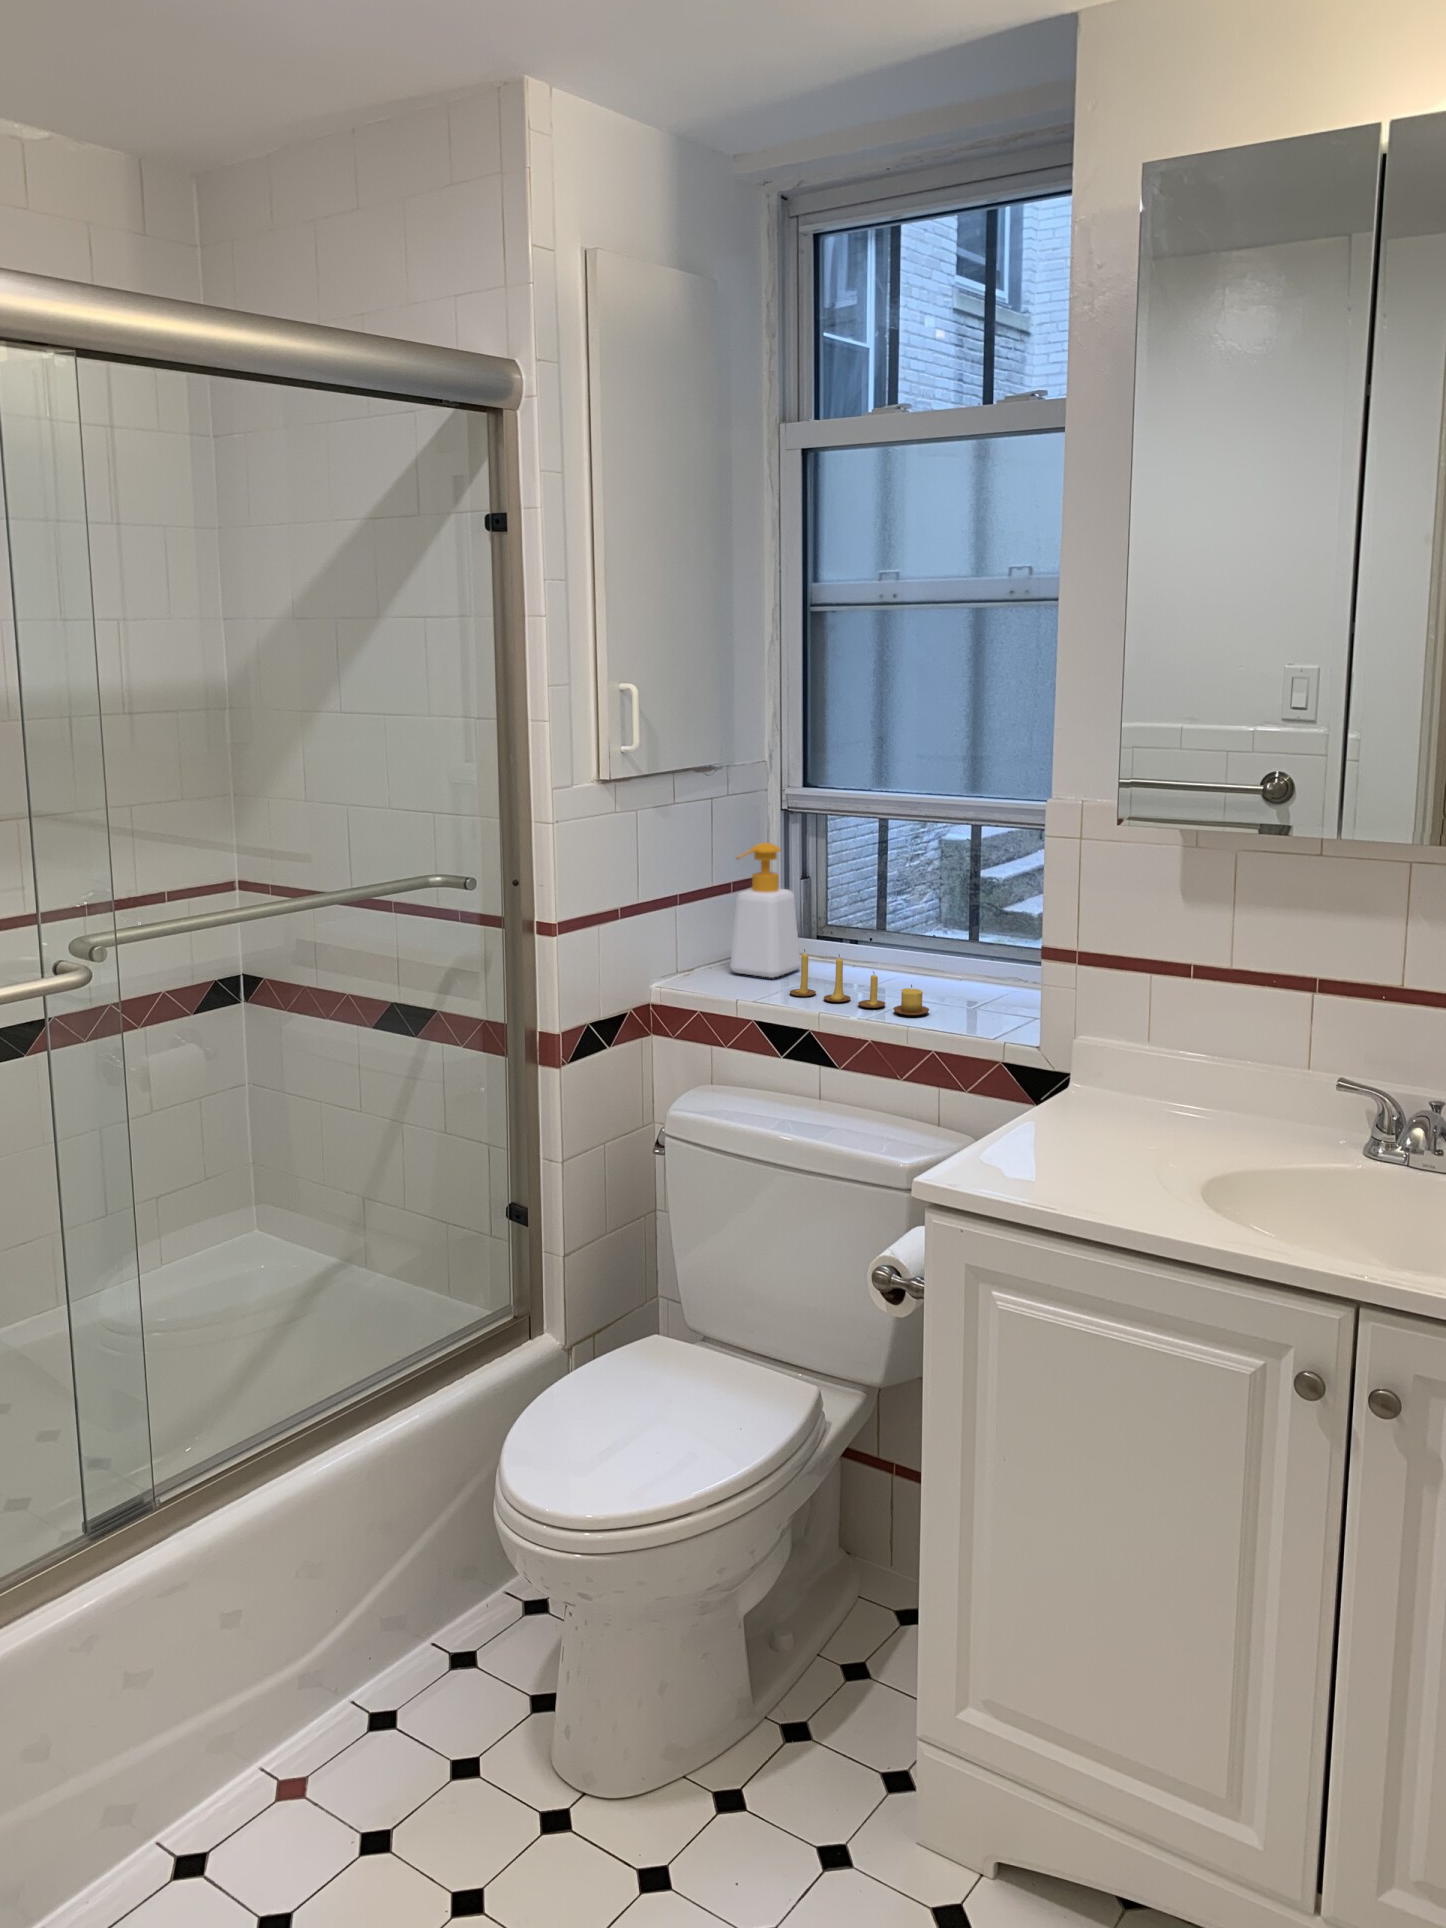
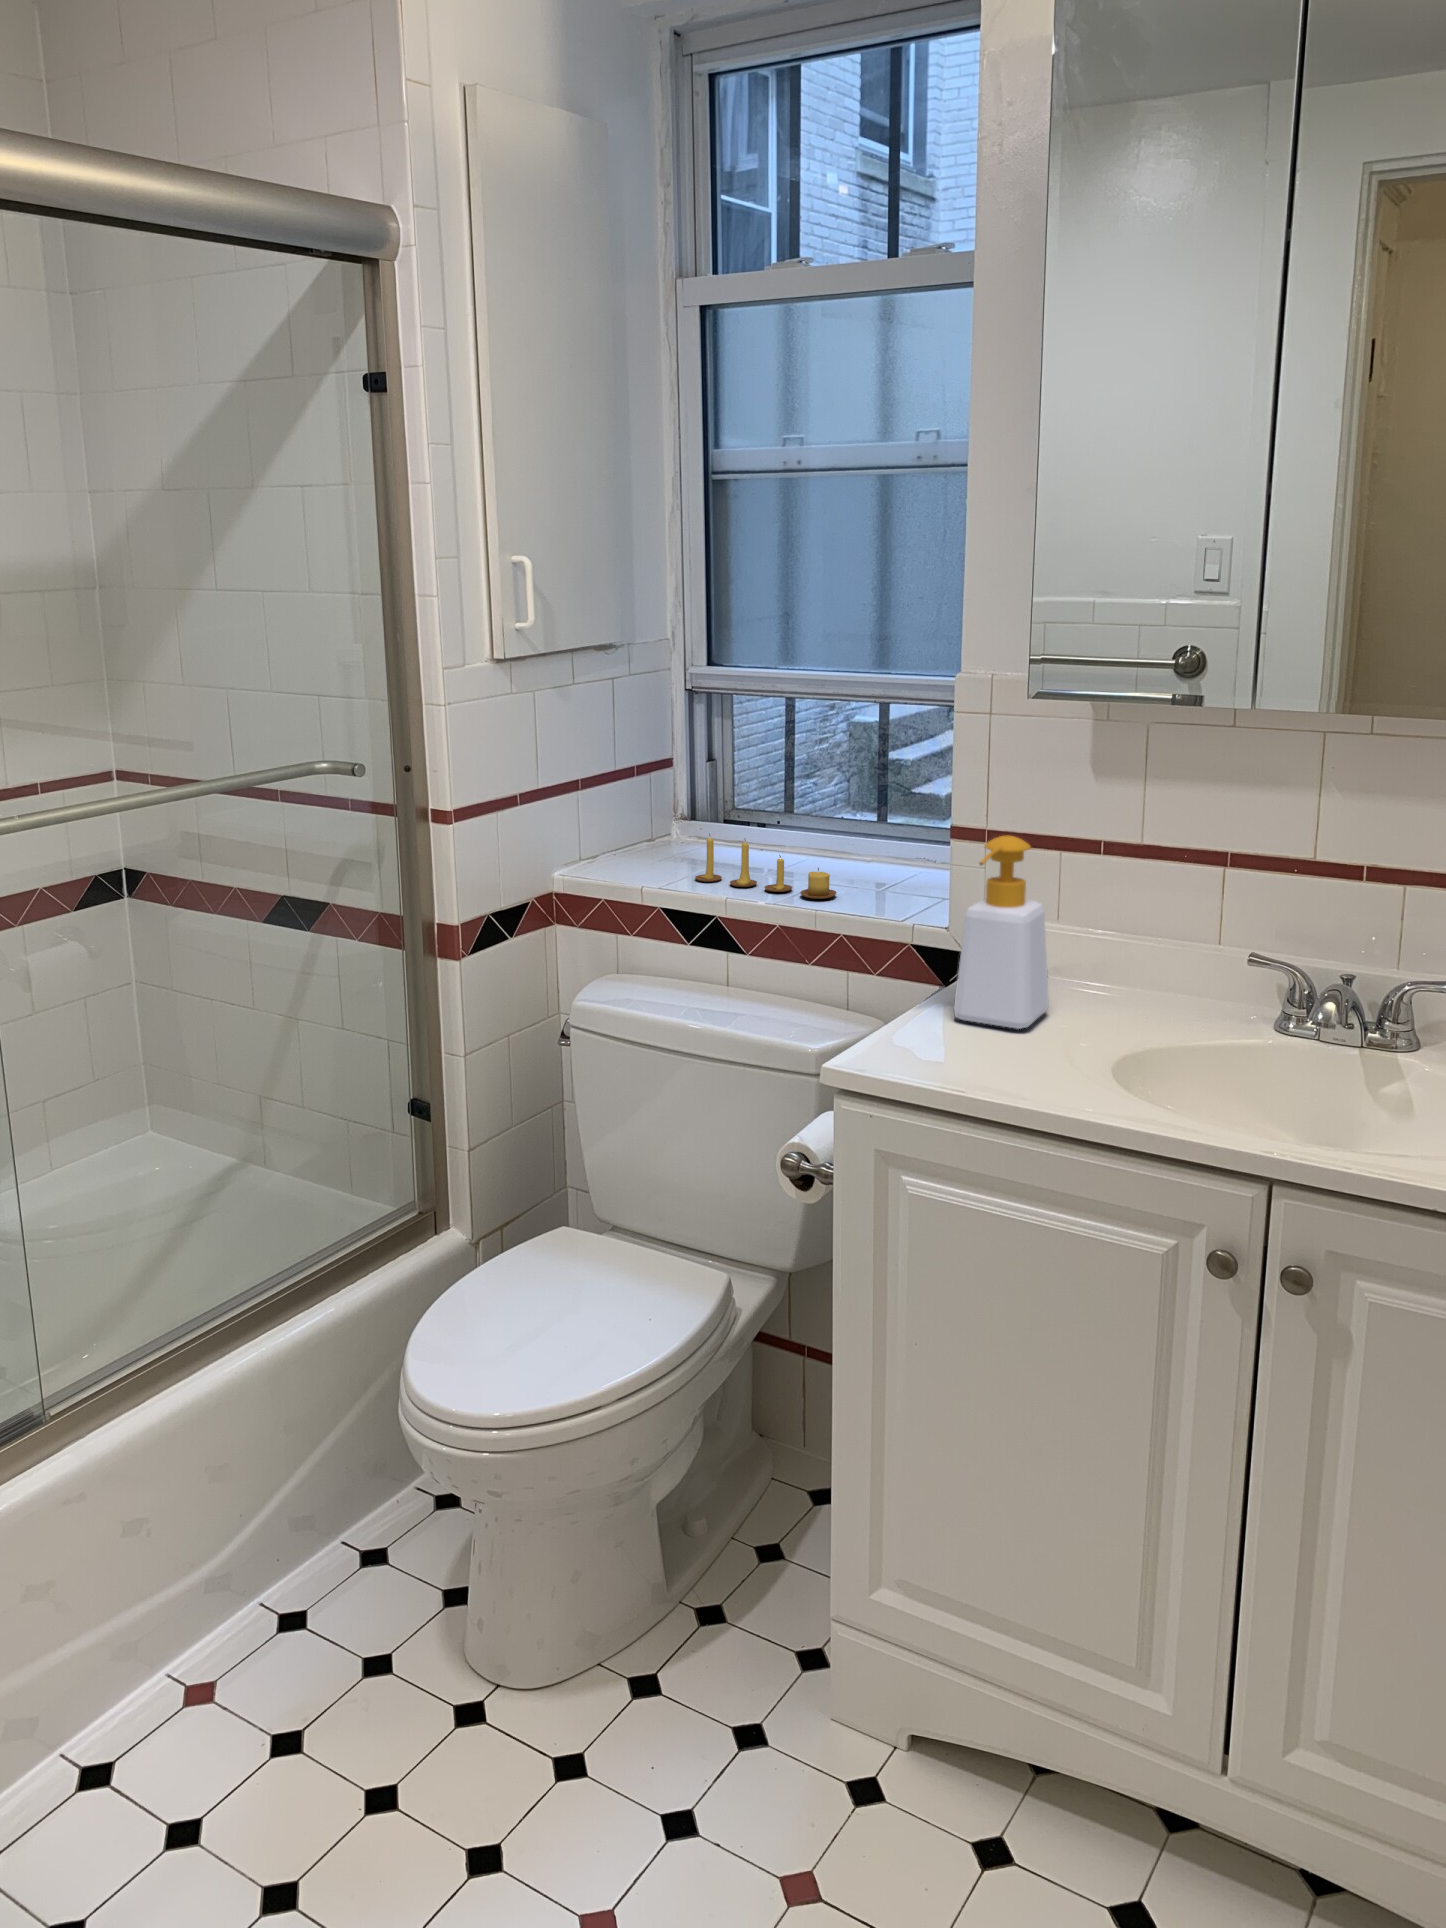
soap bottle: present [730,843,800,978] -> present [954,836,1049,1029]

